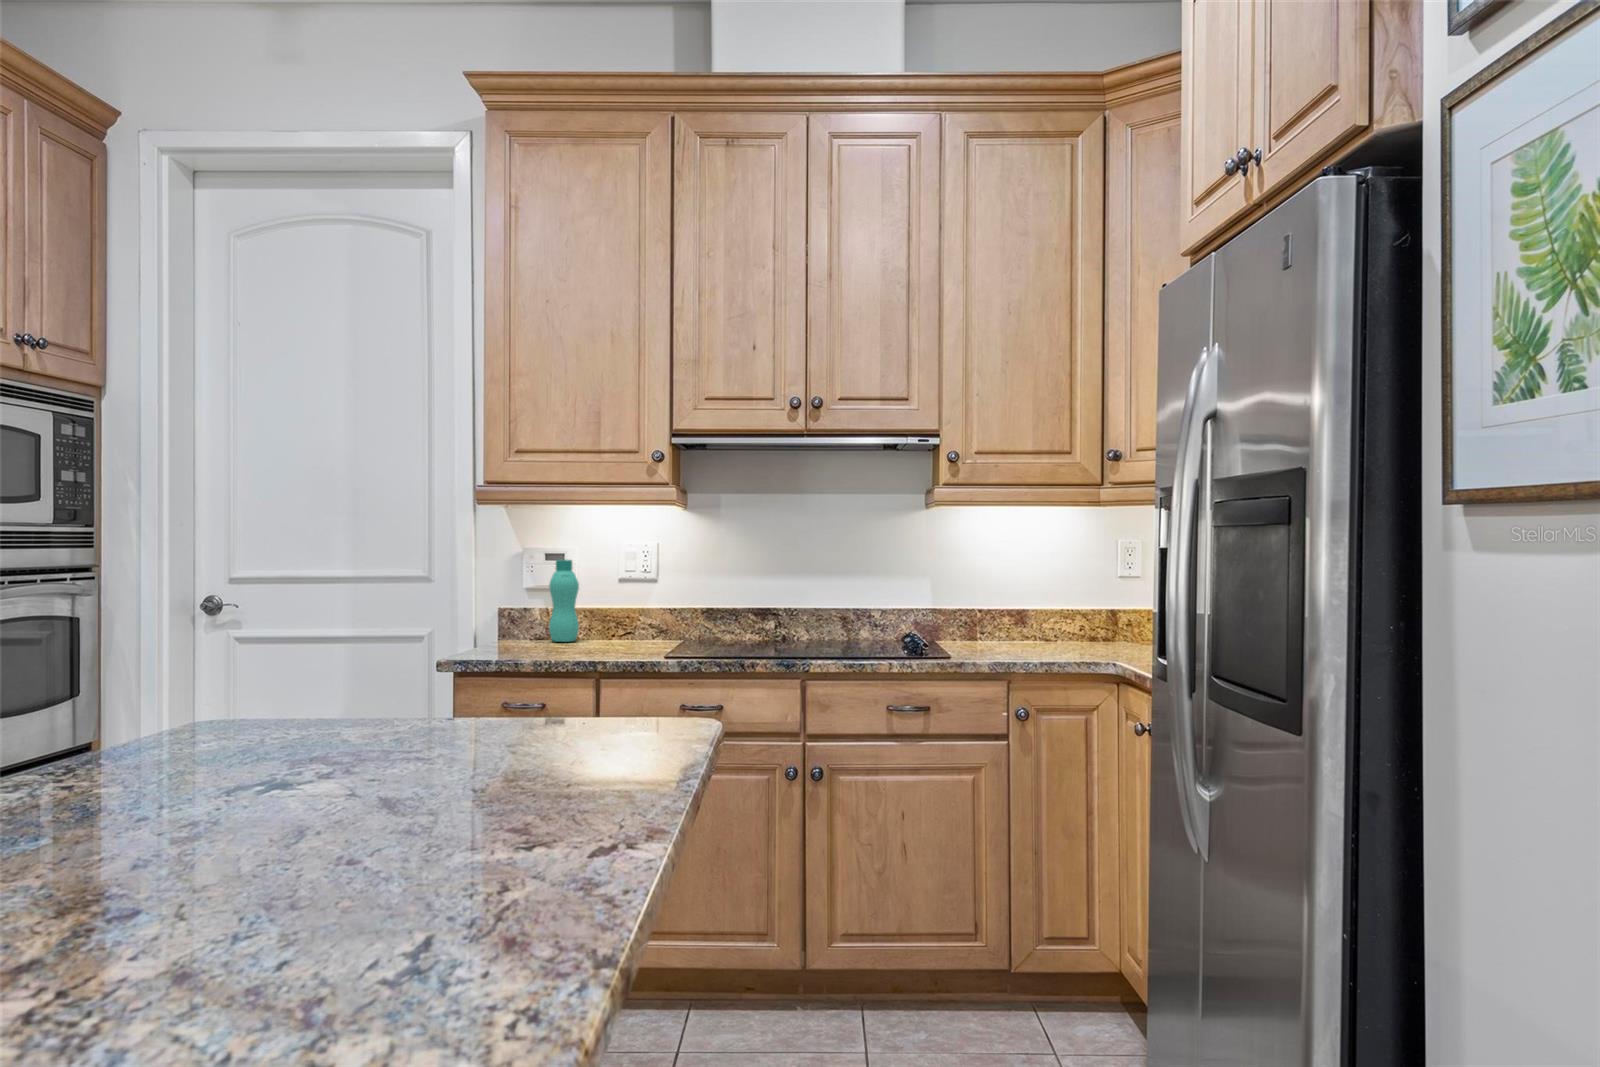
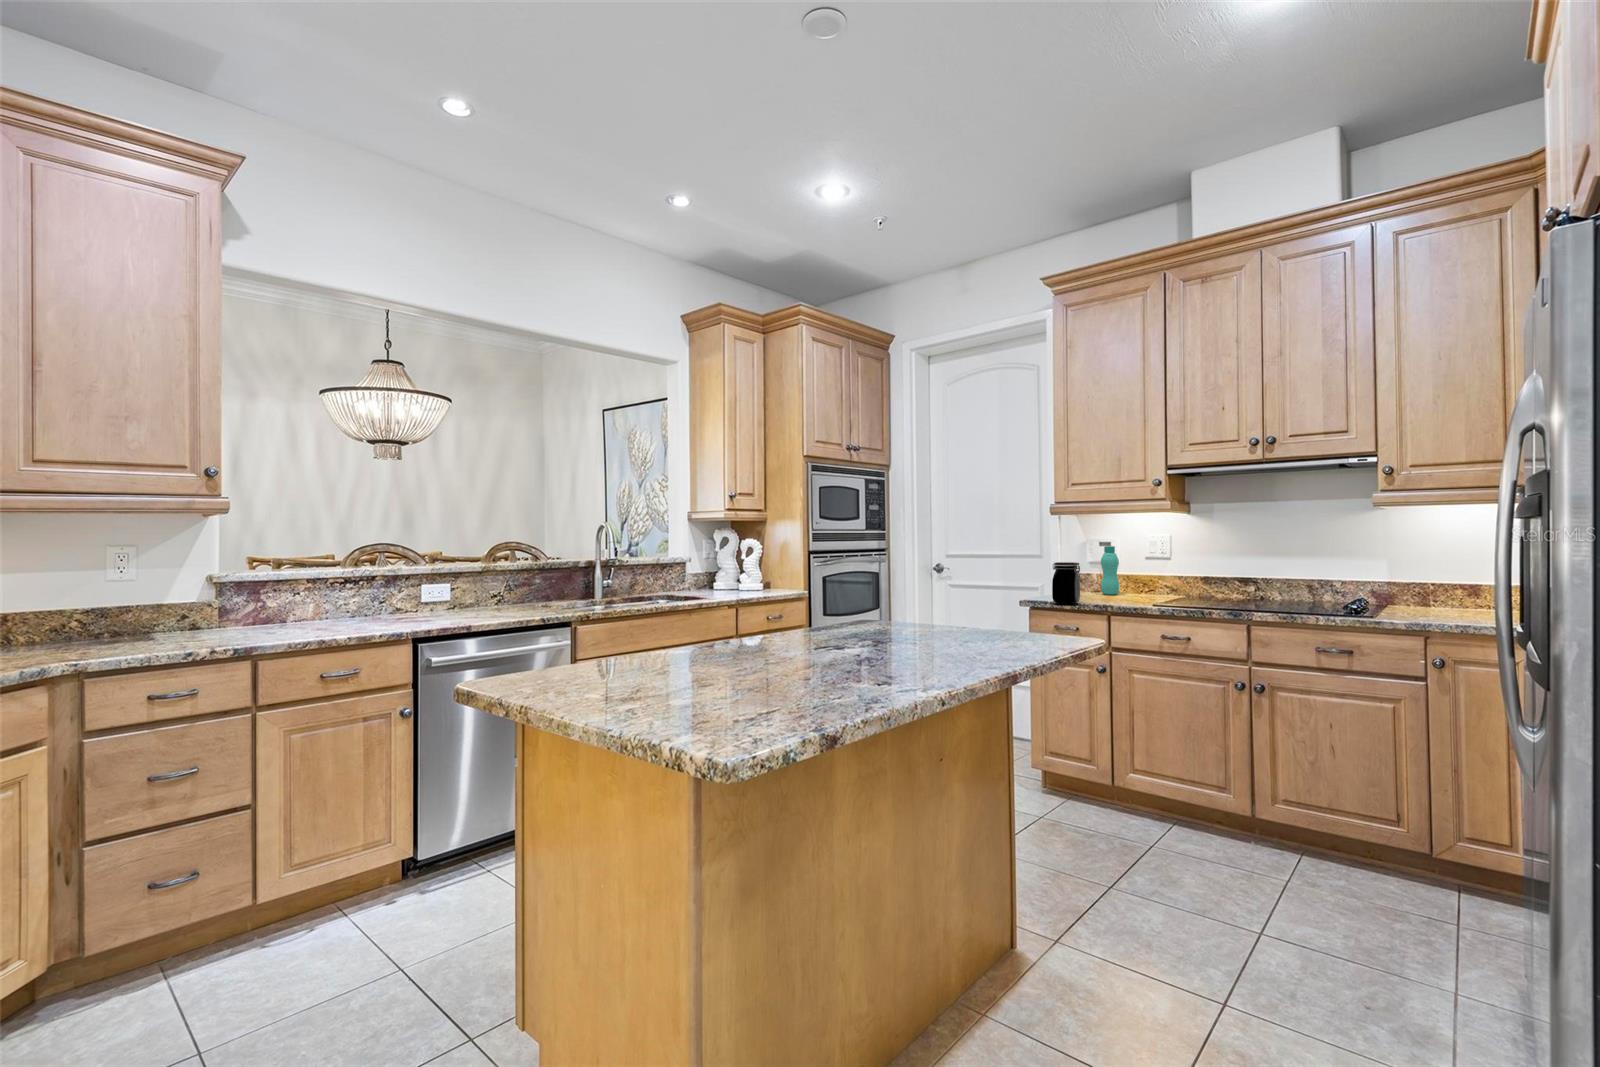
jar: none [494,588,546,663] -> present [1052,562,1080,605]

